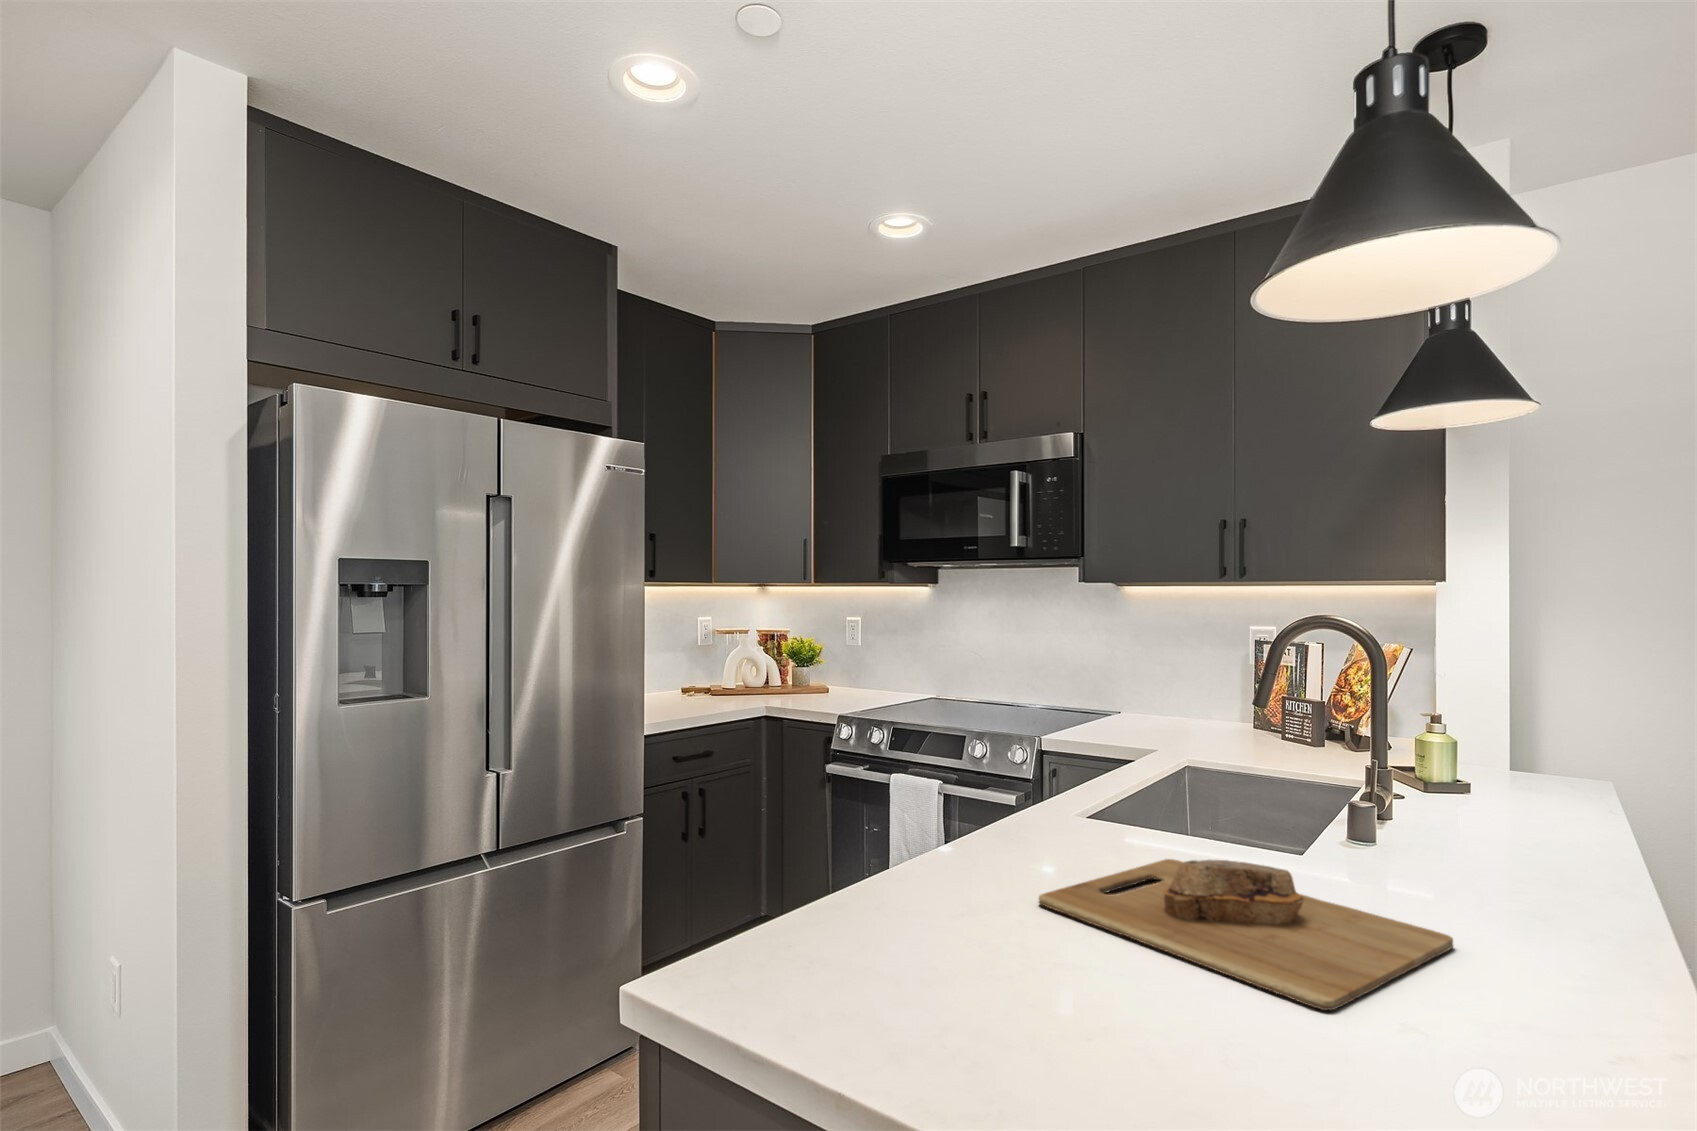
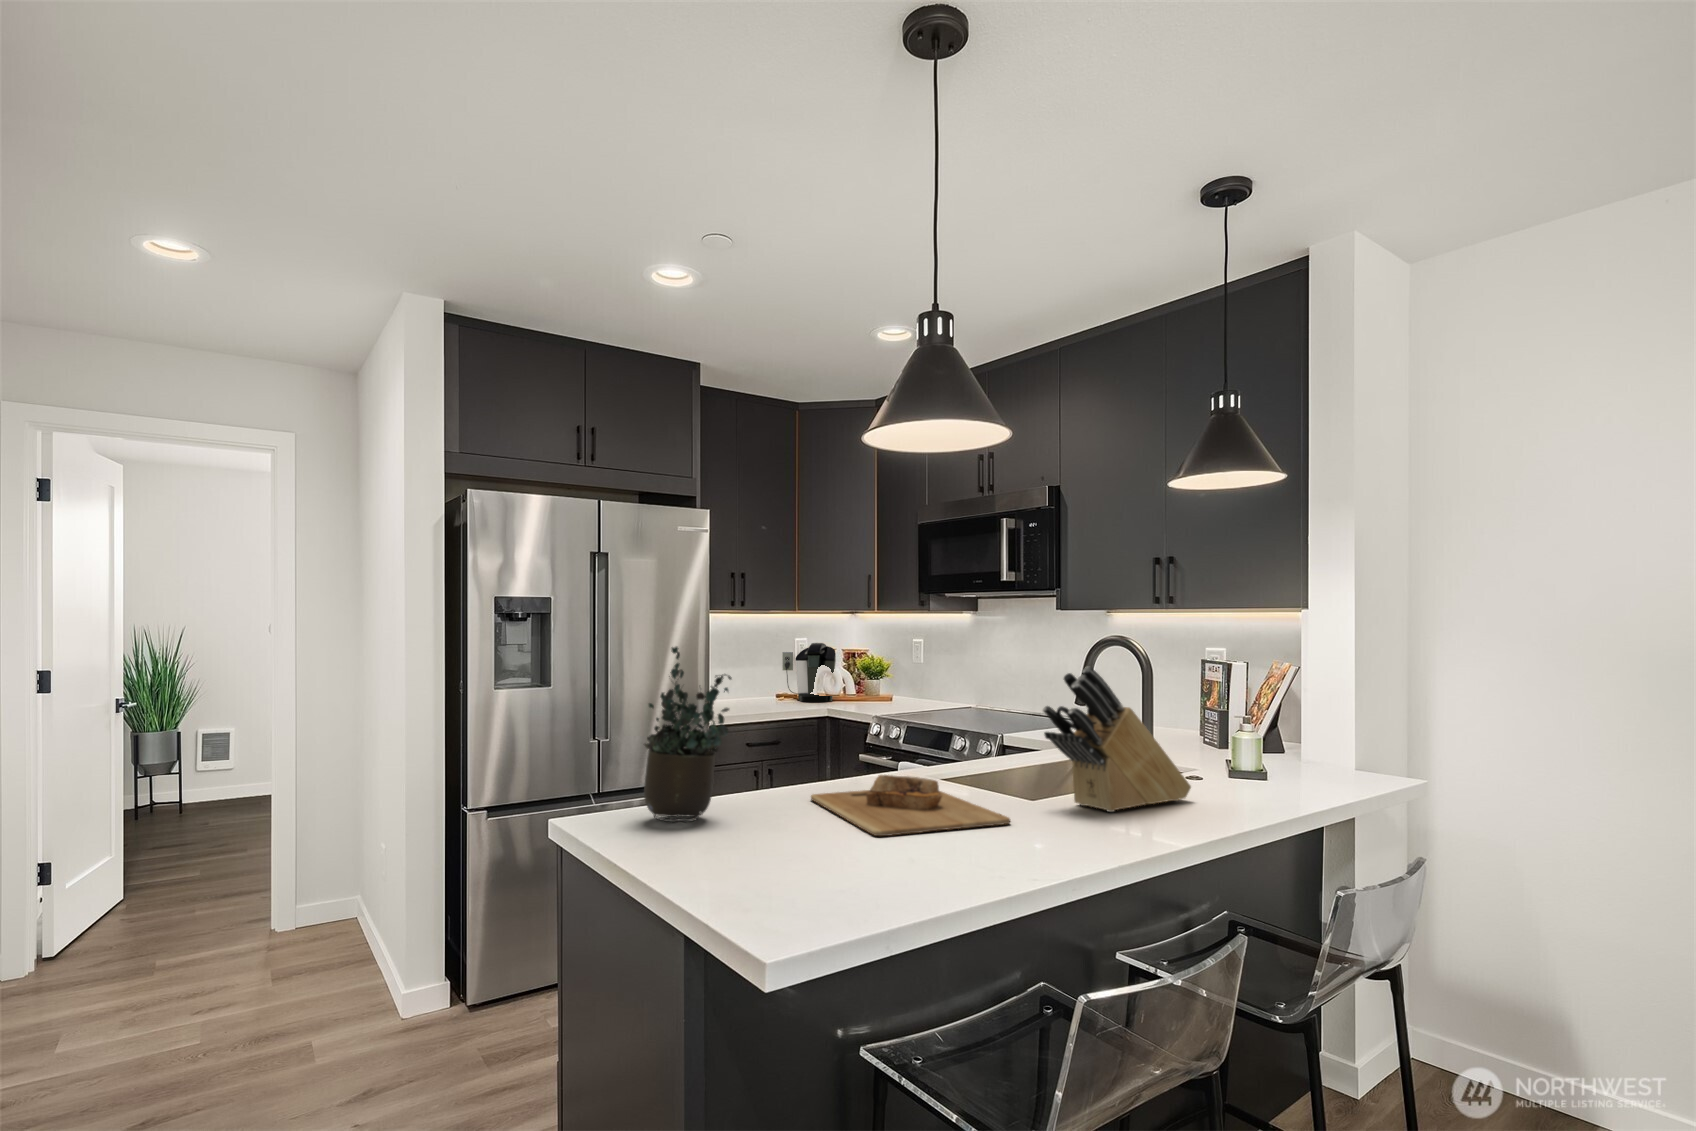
coffee maker: none [688,623,763,699] -> present [782,643,836,702]
potted plant: none [835,649,996,1009] -> present [644,647,731,823]
knife block: none [1414,672,1554,899] -> present [1043,667,1191,812]

